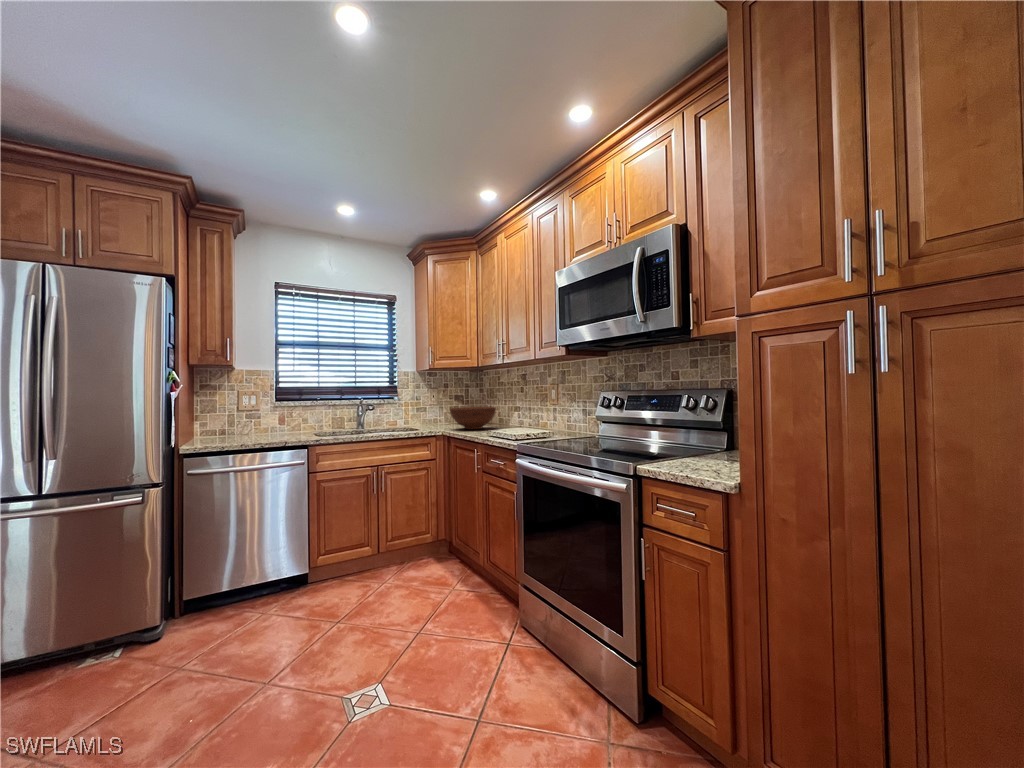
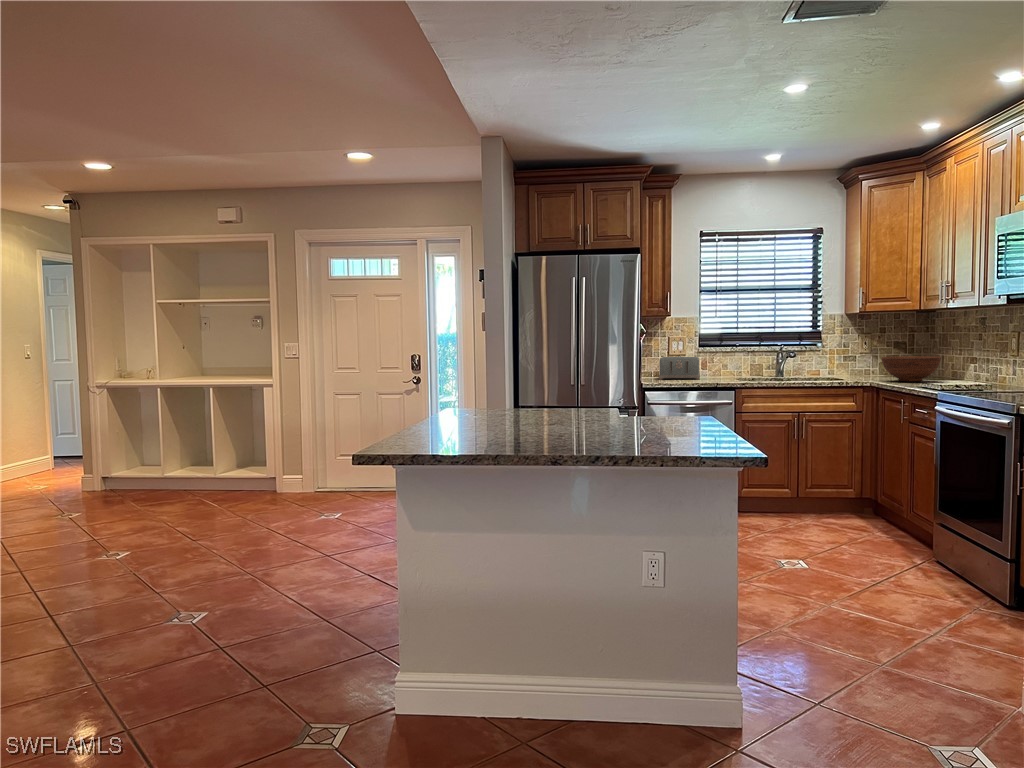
toaster: none [221,411,277,440] -> present [659,356,700,380]

